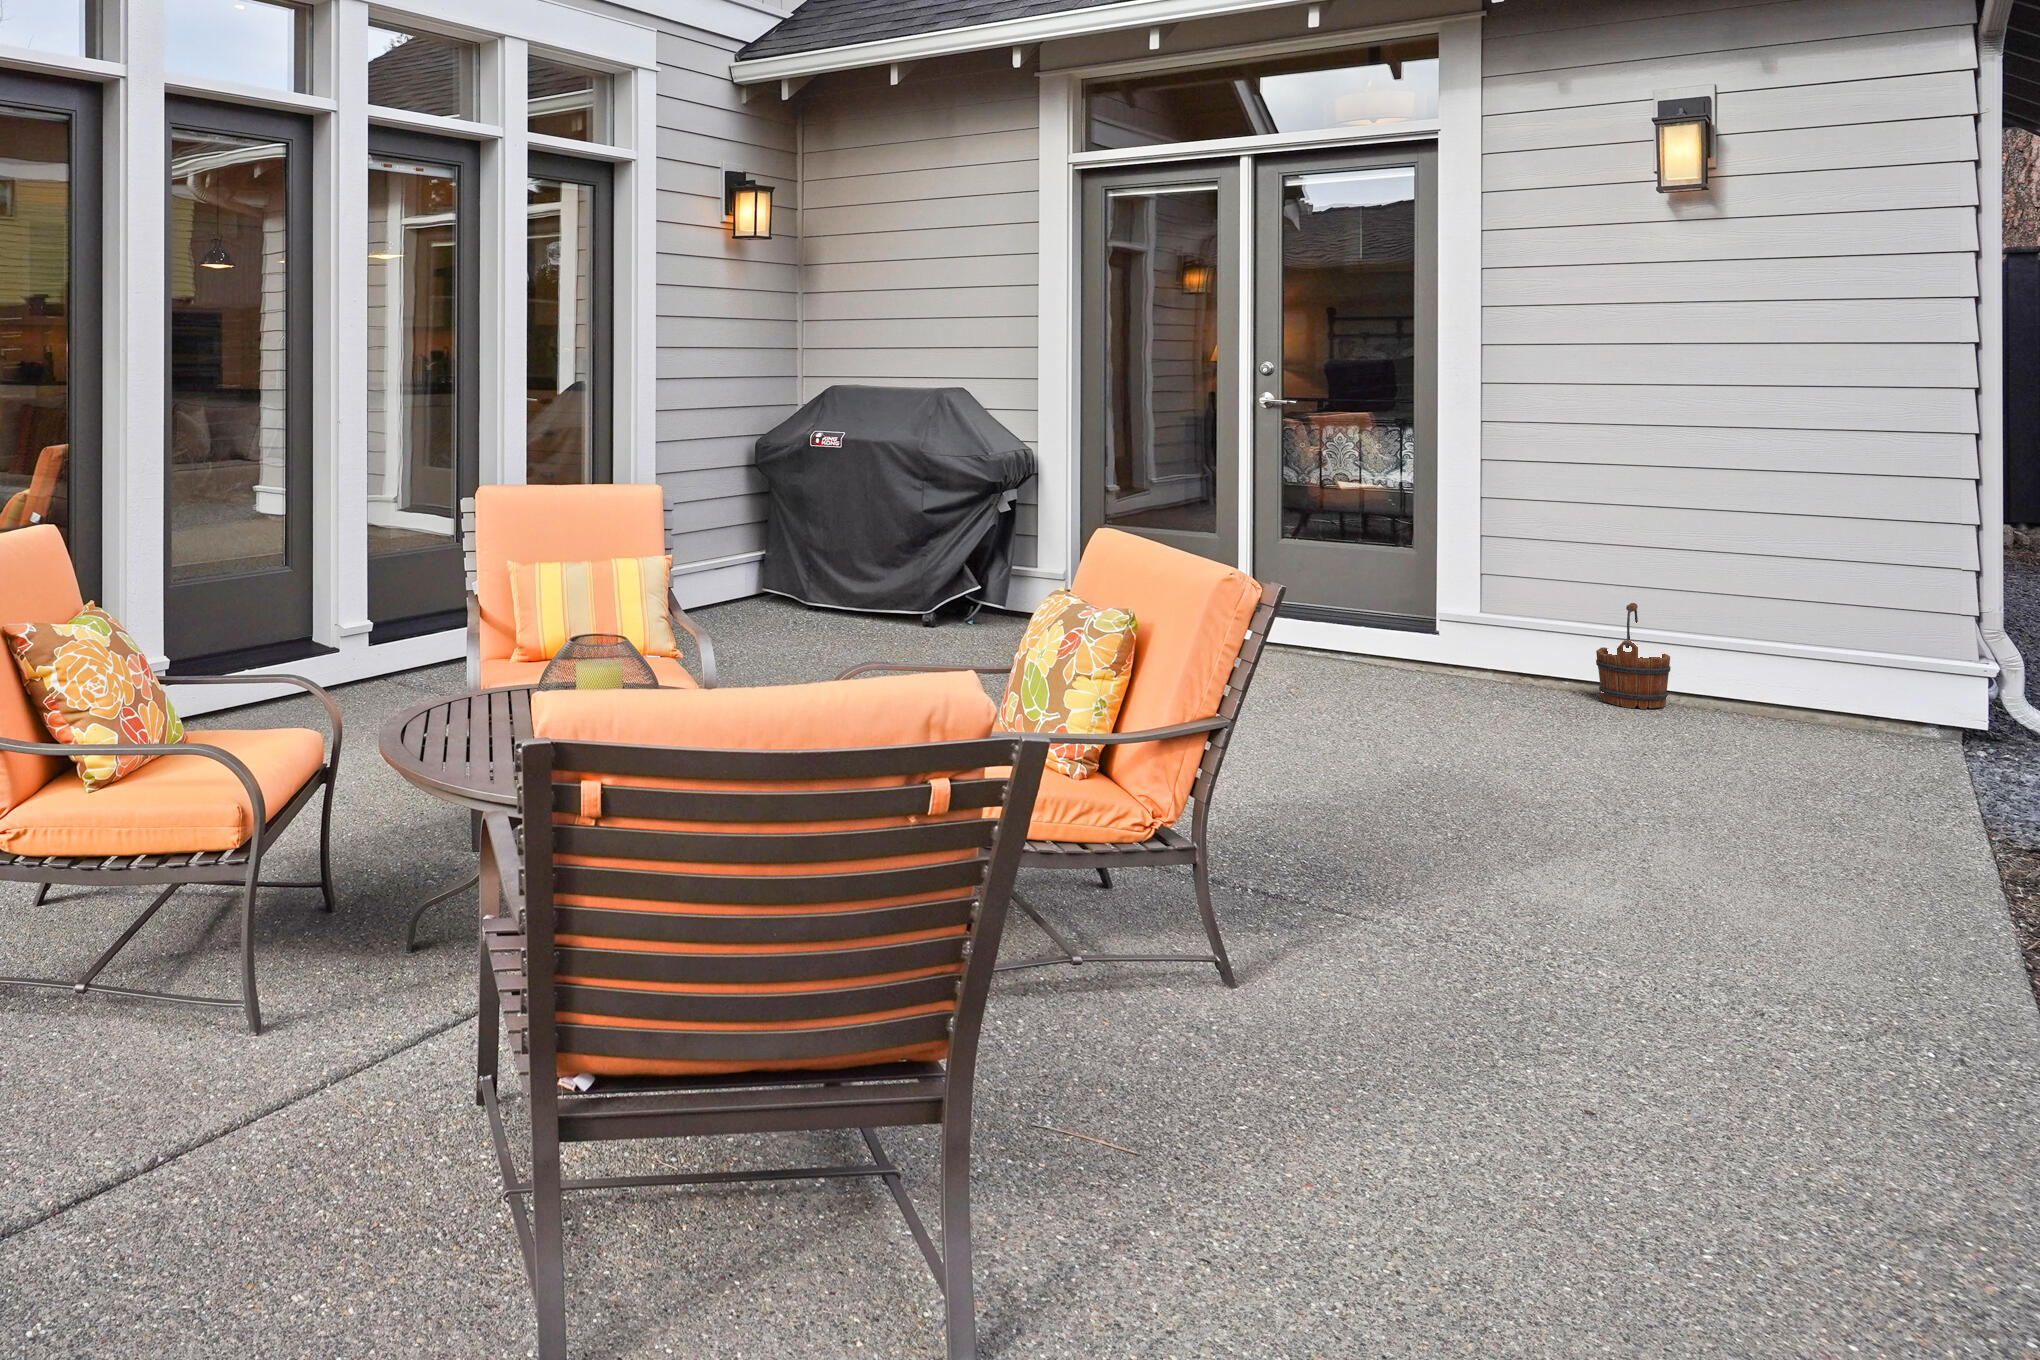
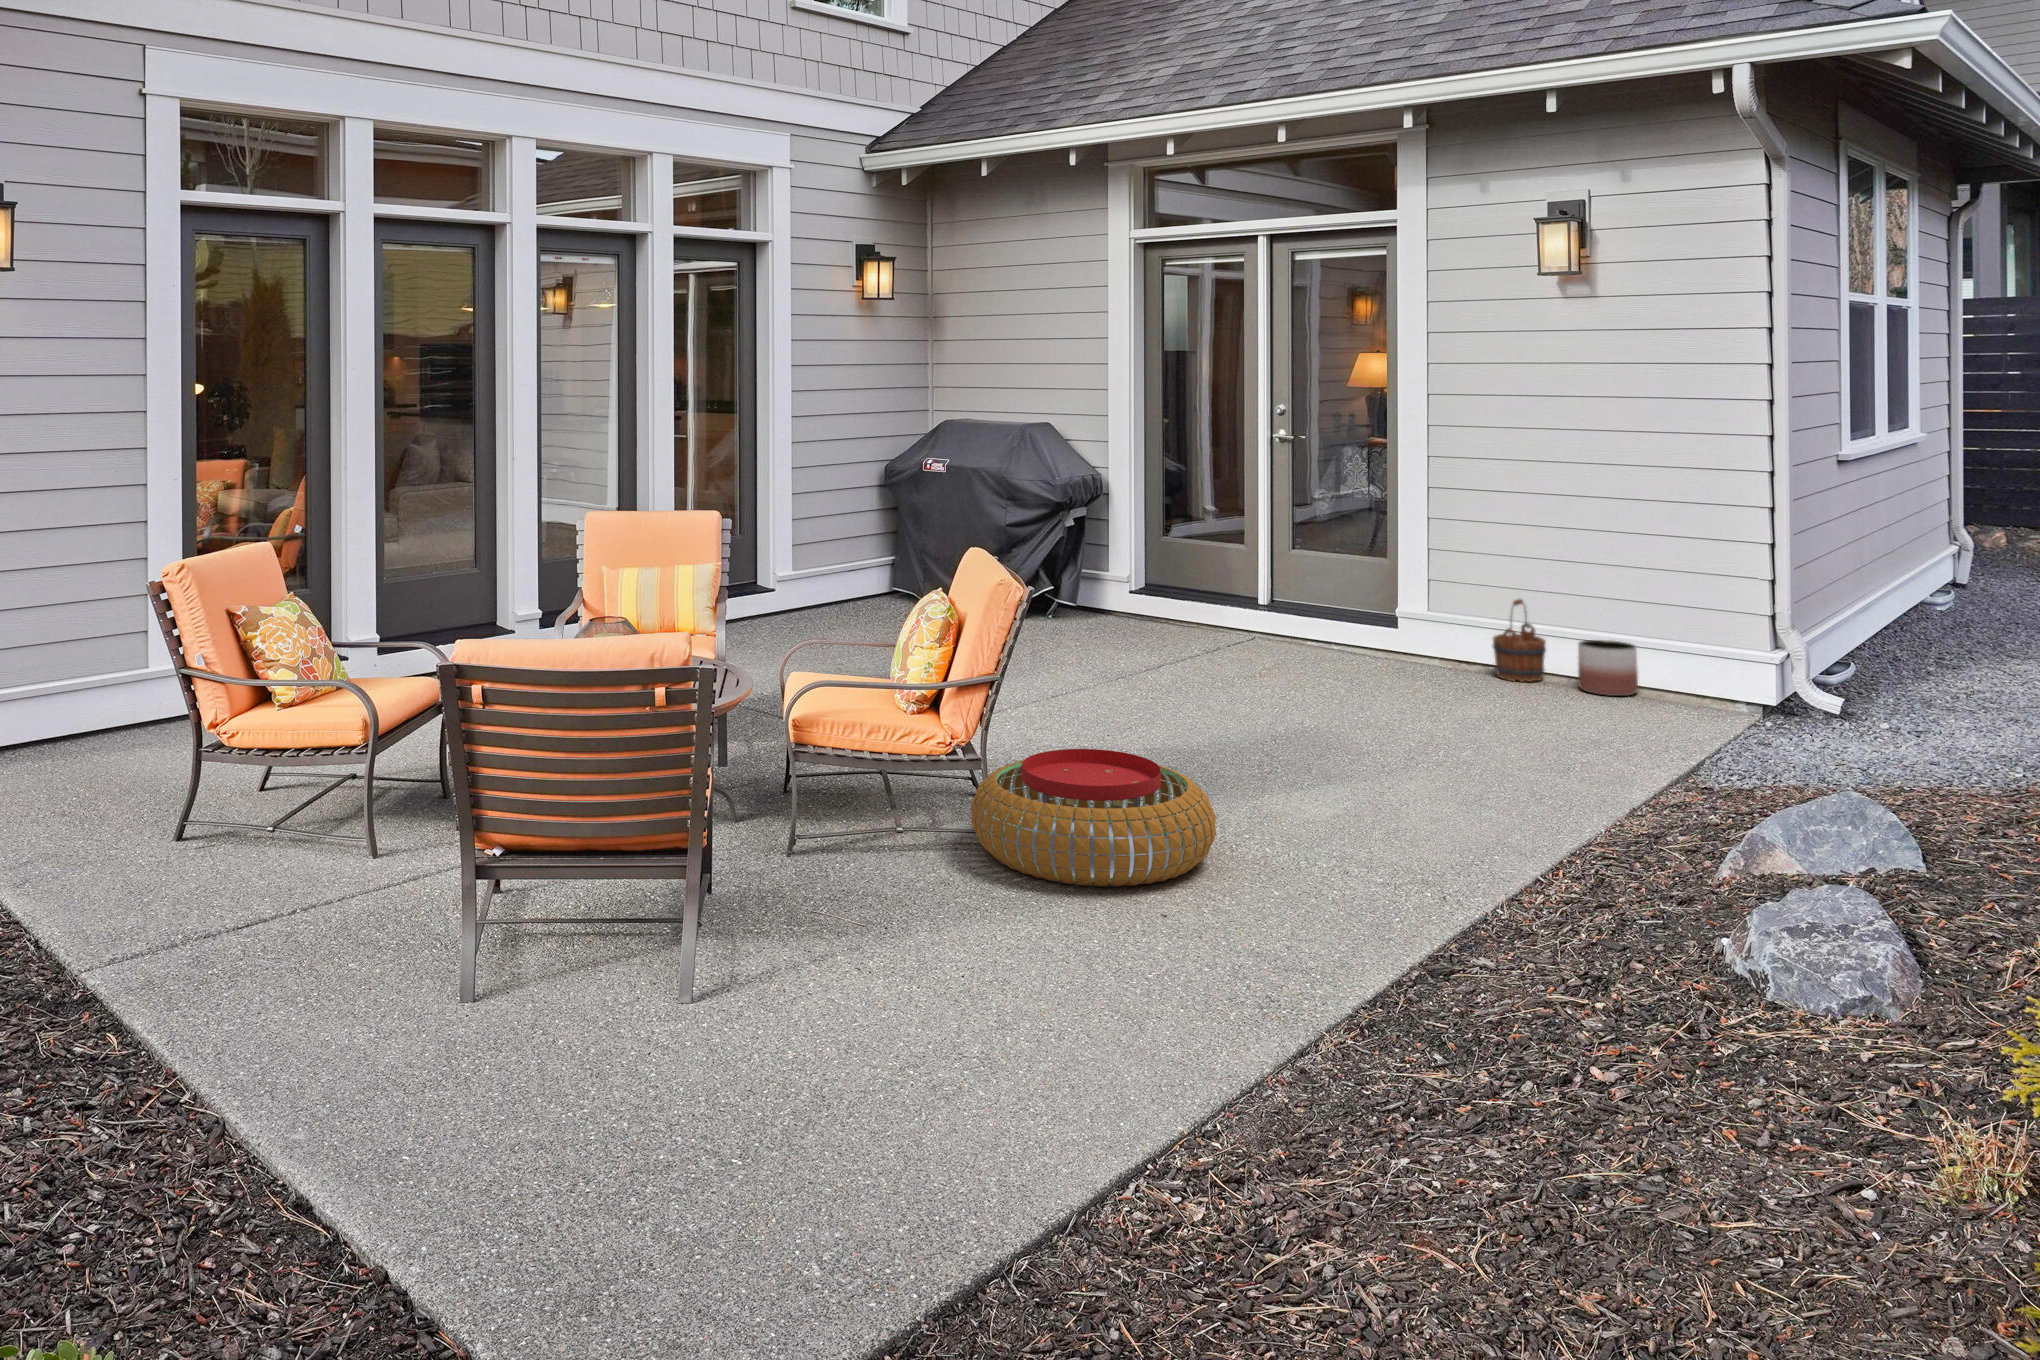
planter: none [1723,655,1807,727] -> present [1578,640,1638,696]
pouf: none [1187,833,1608,1066] -> present [971,749,1216,886]

